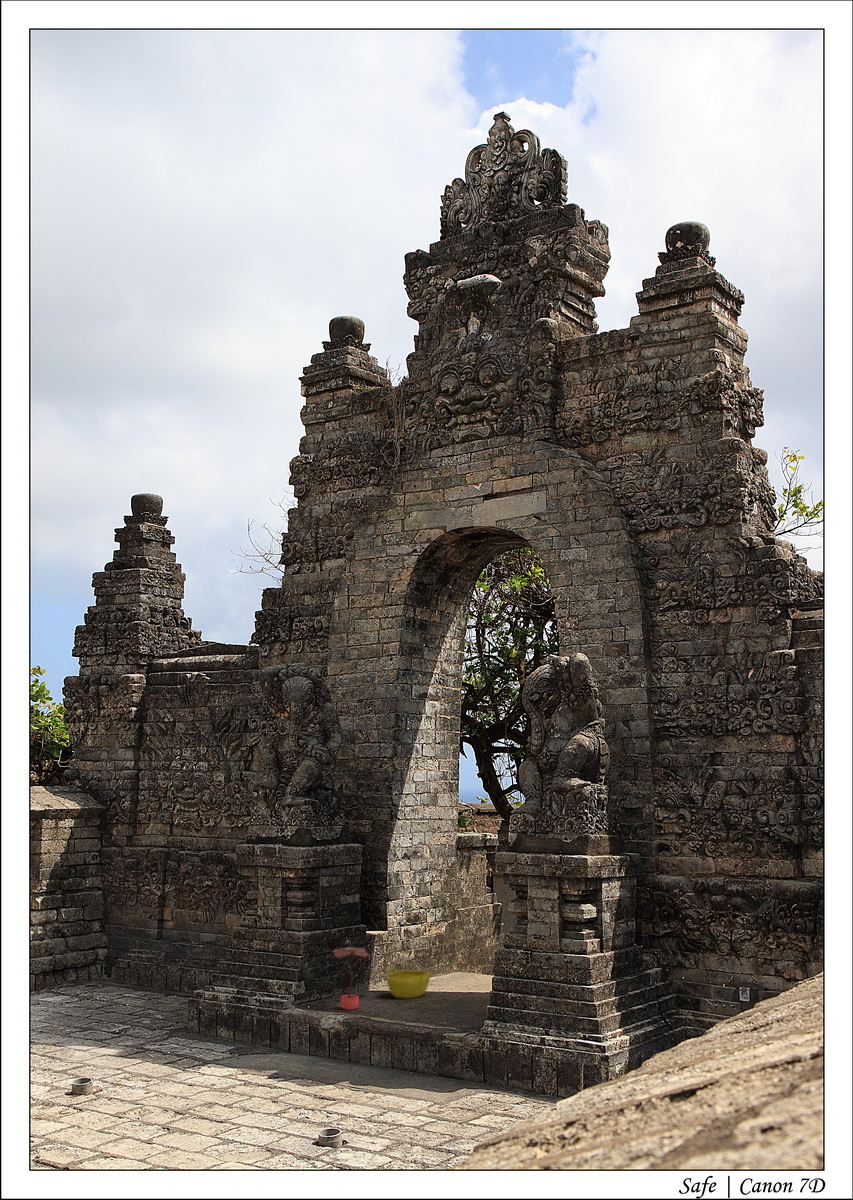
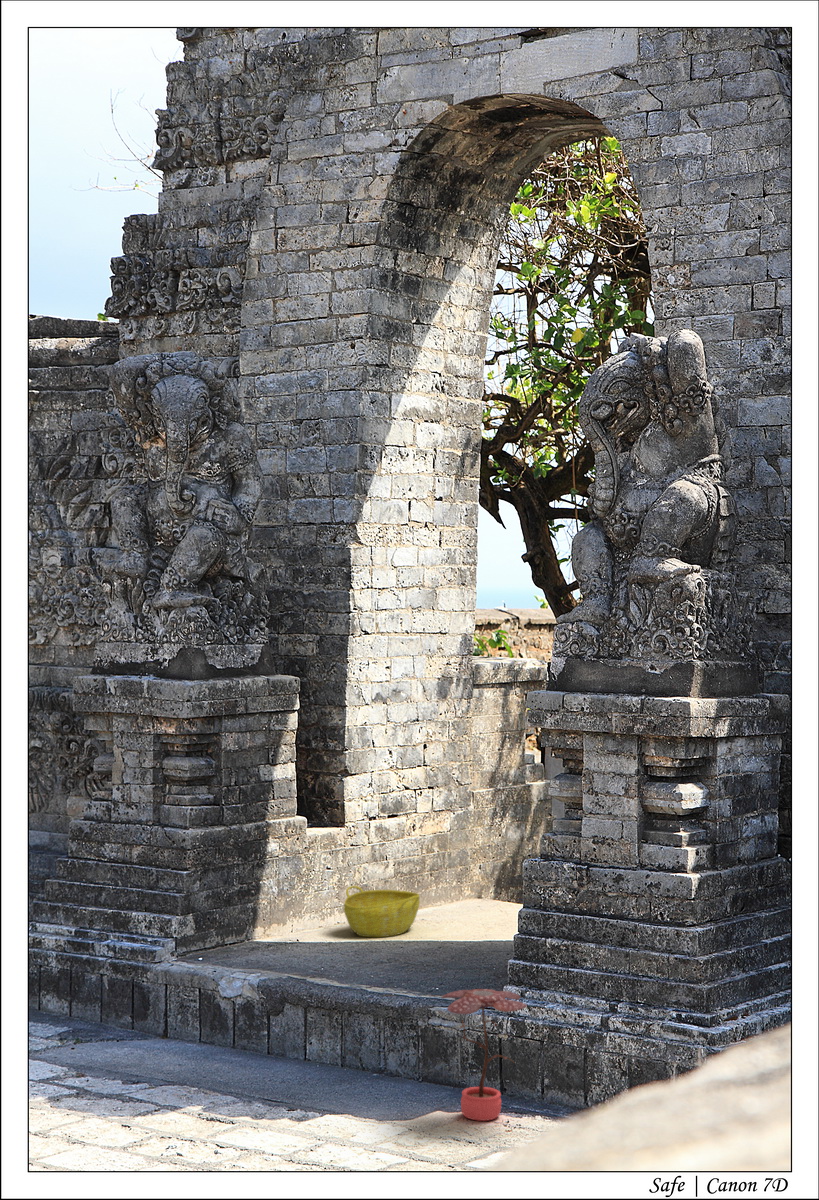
potted plant: present [333,947,369,1010] -> present [442,989,527,1121]

